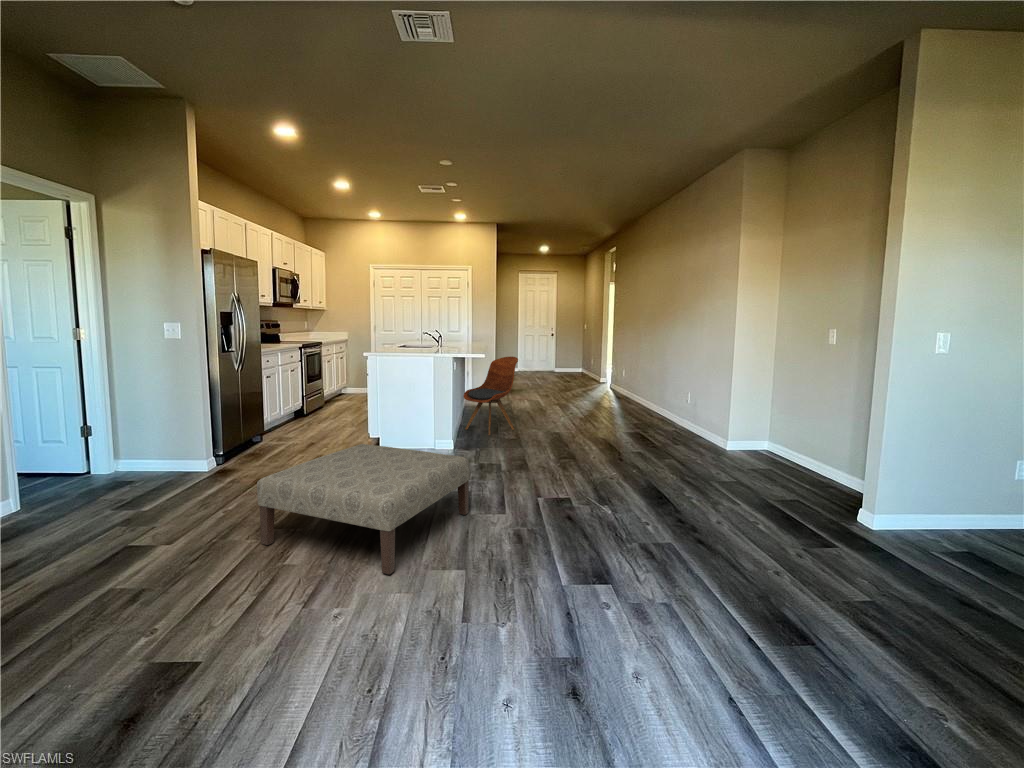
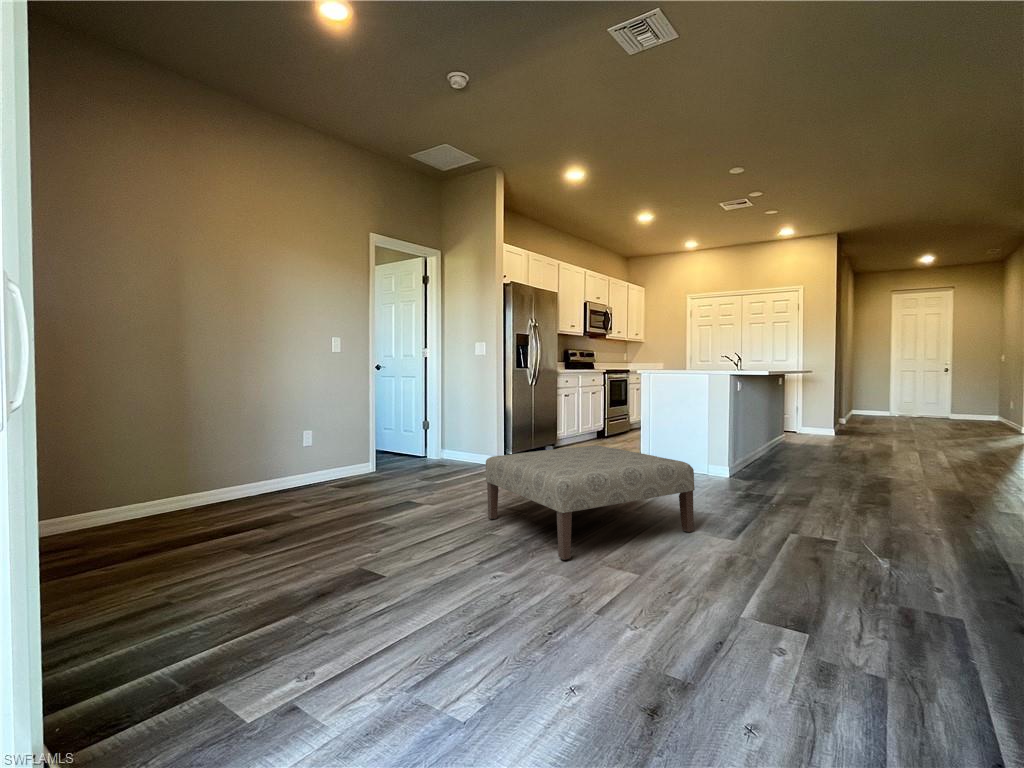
dining chair: present [464,357,518,435] -> none [763,372,843,469]

